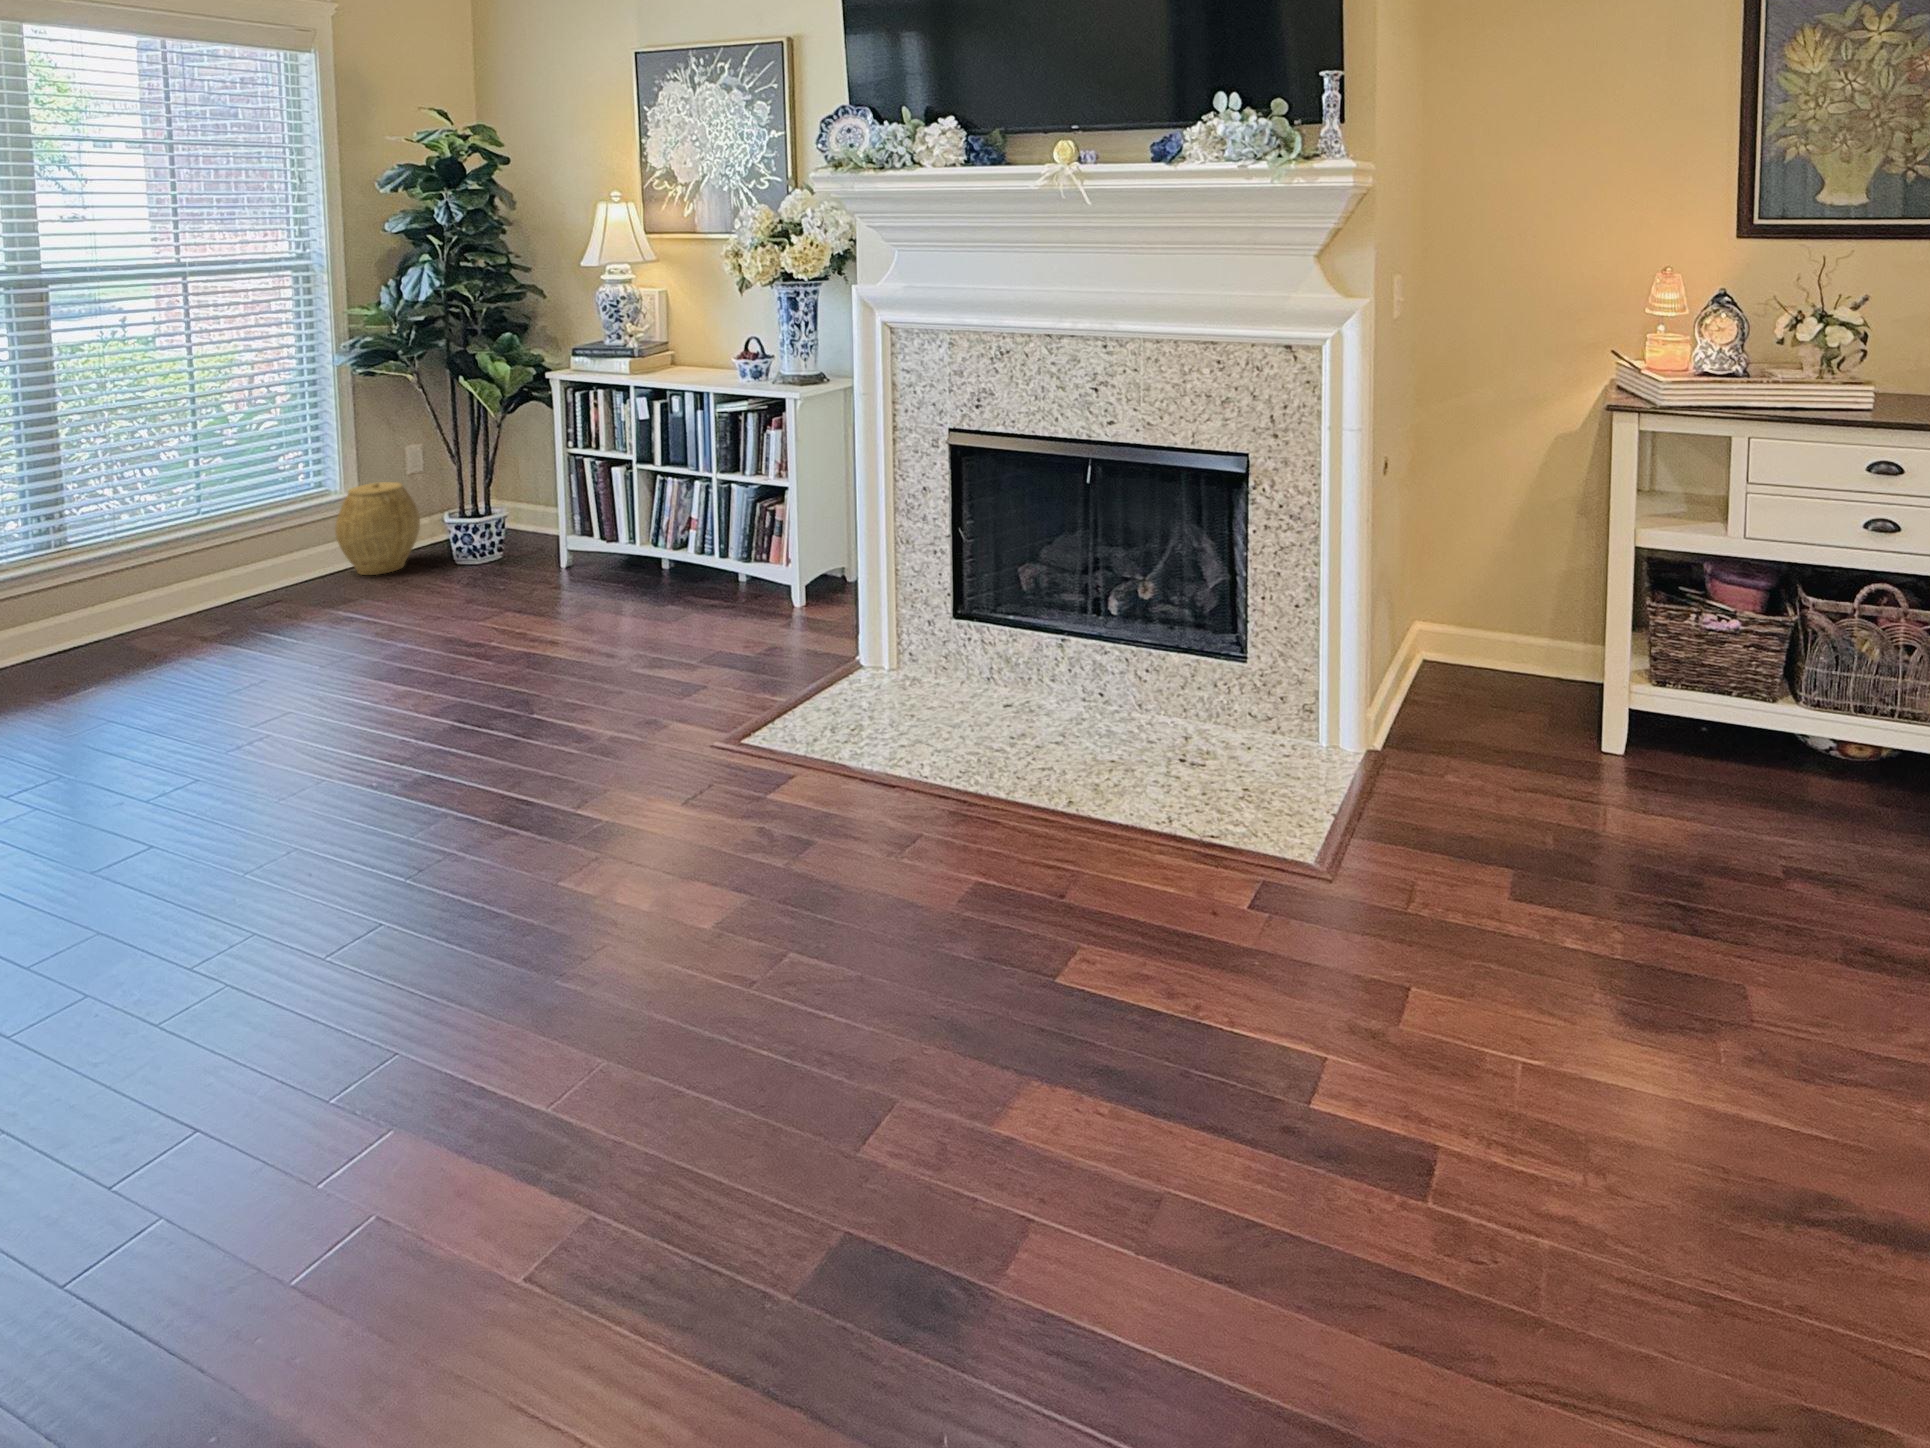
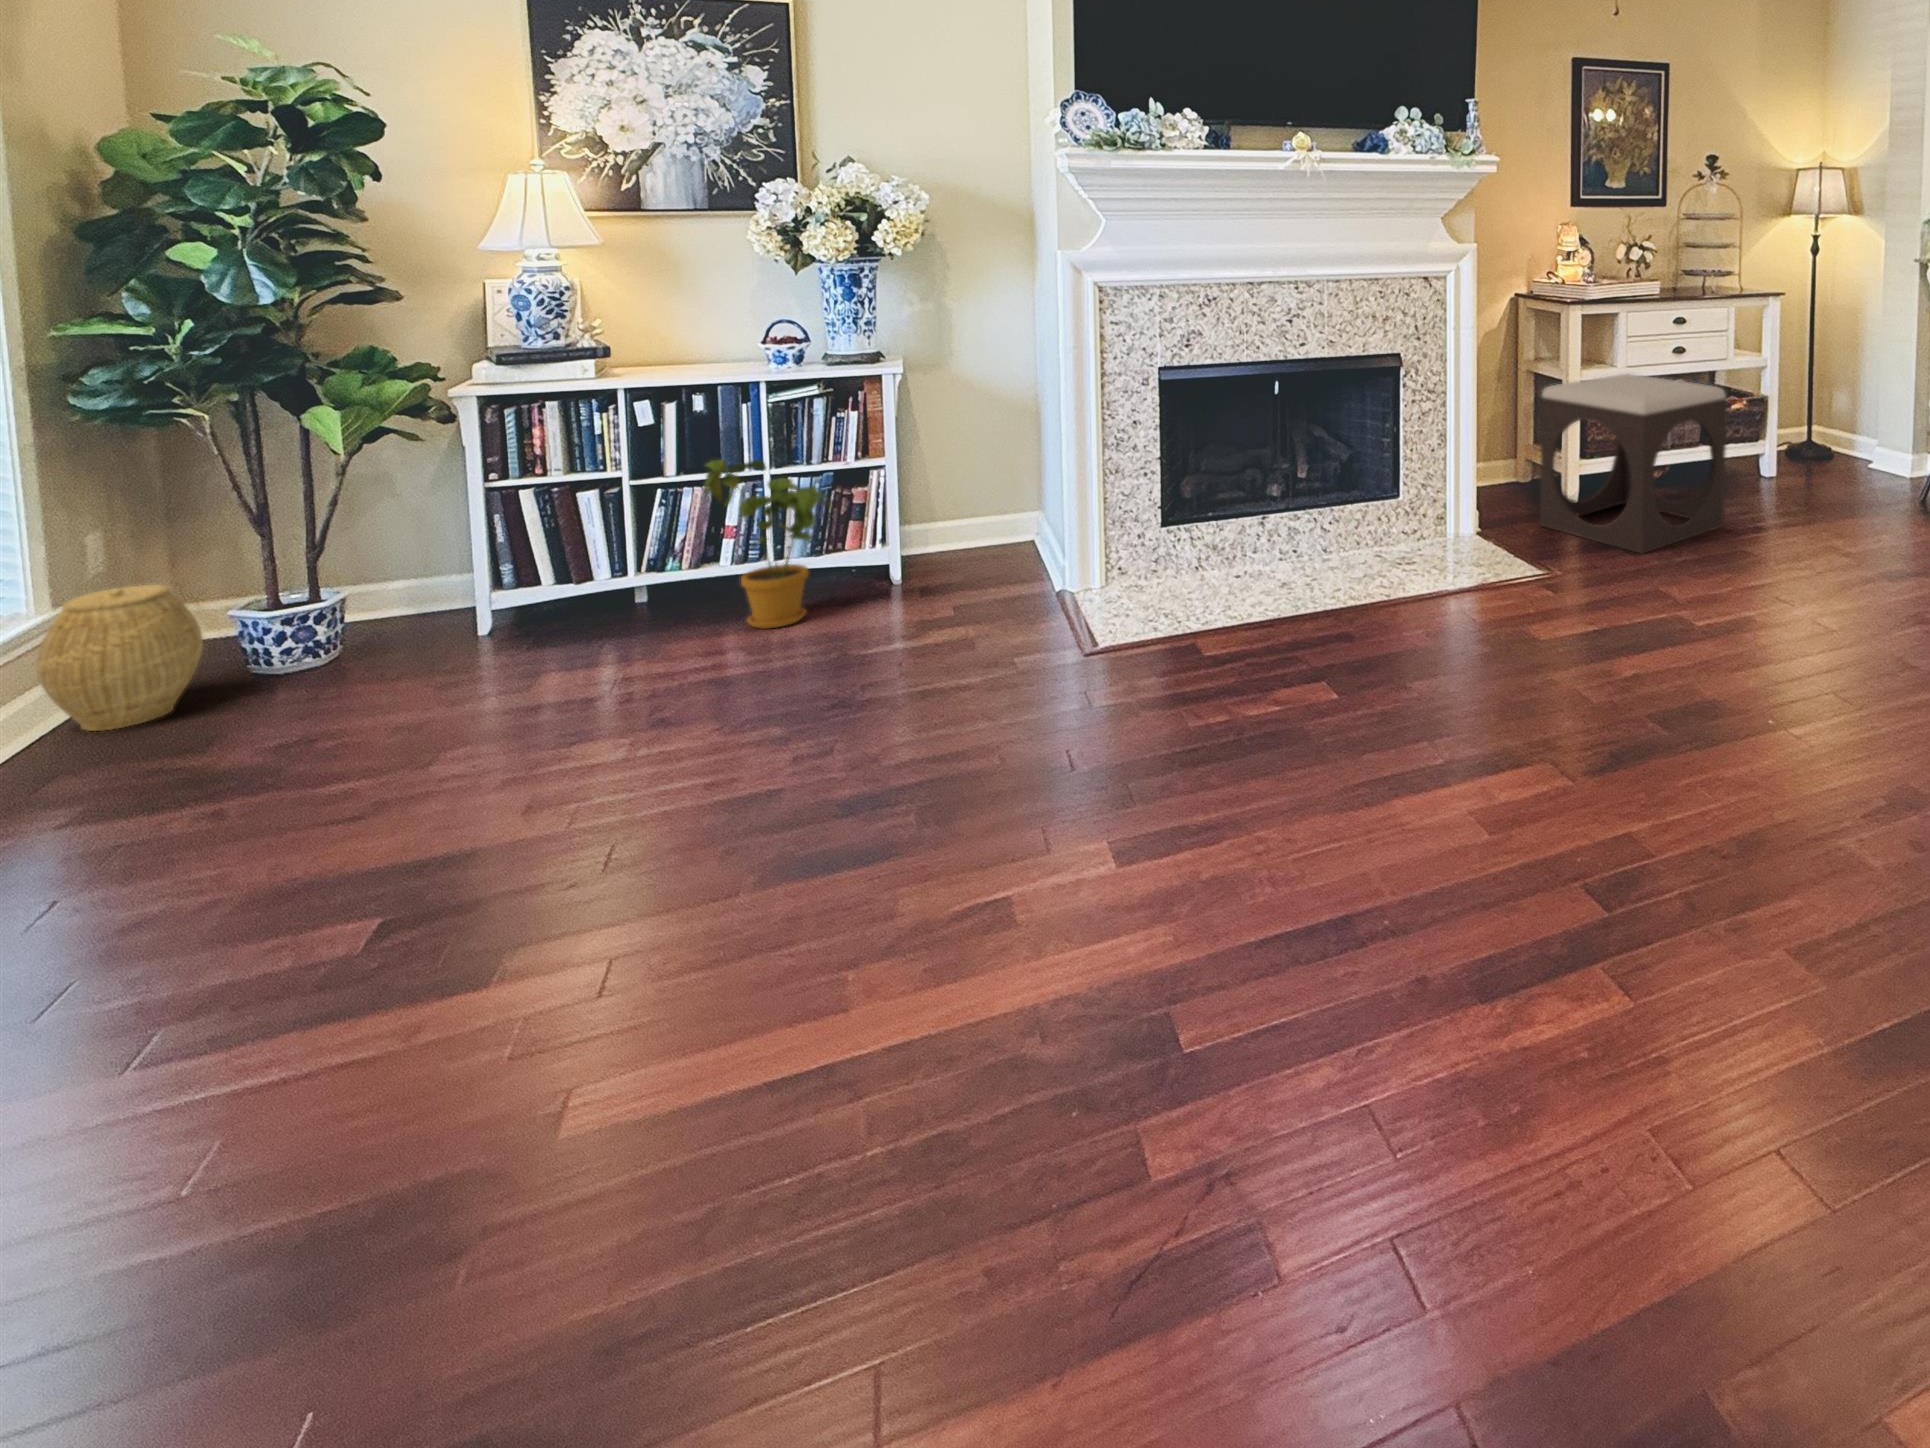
house plant: none [601,458,725,619] -> present [704,460,832,629]
footstool: none [1468,548,1827,930] -> present [1540,374,1727,554]

